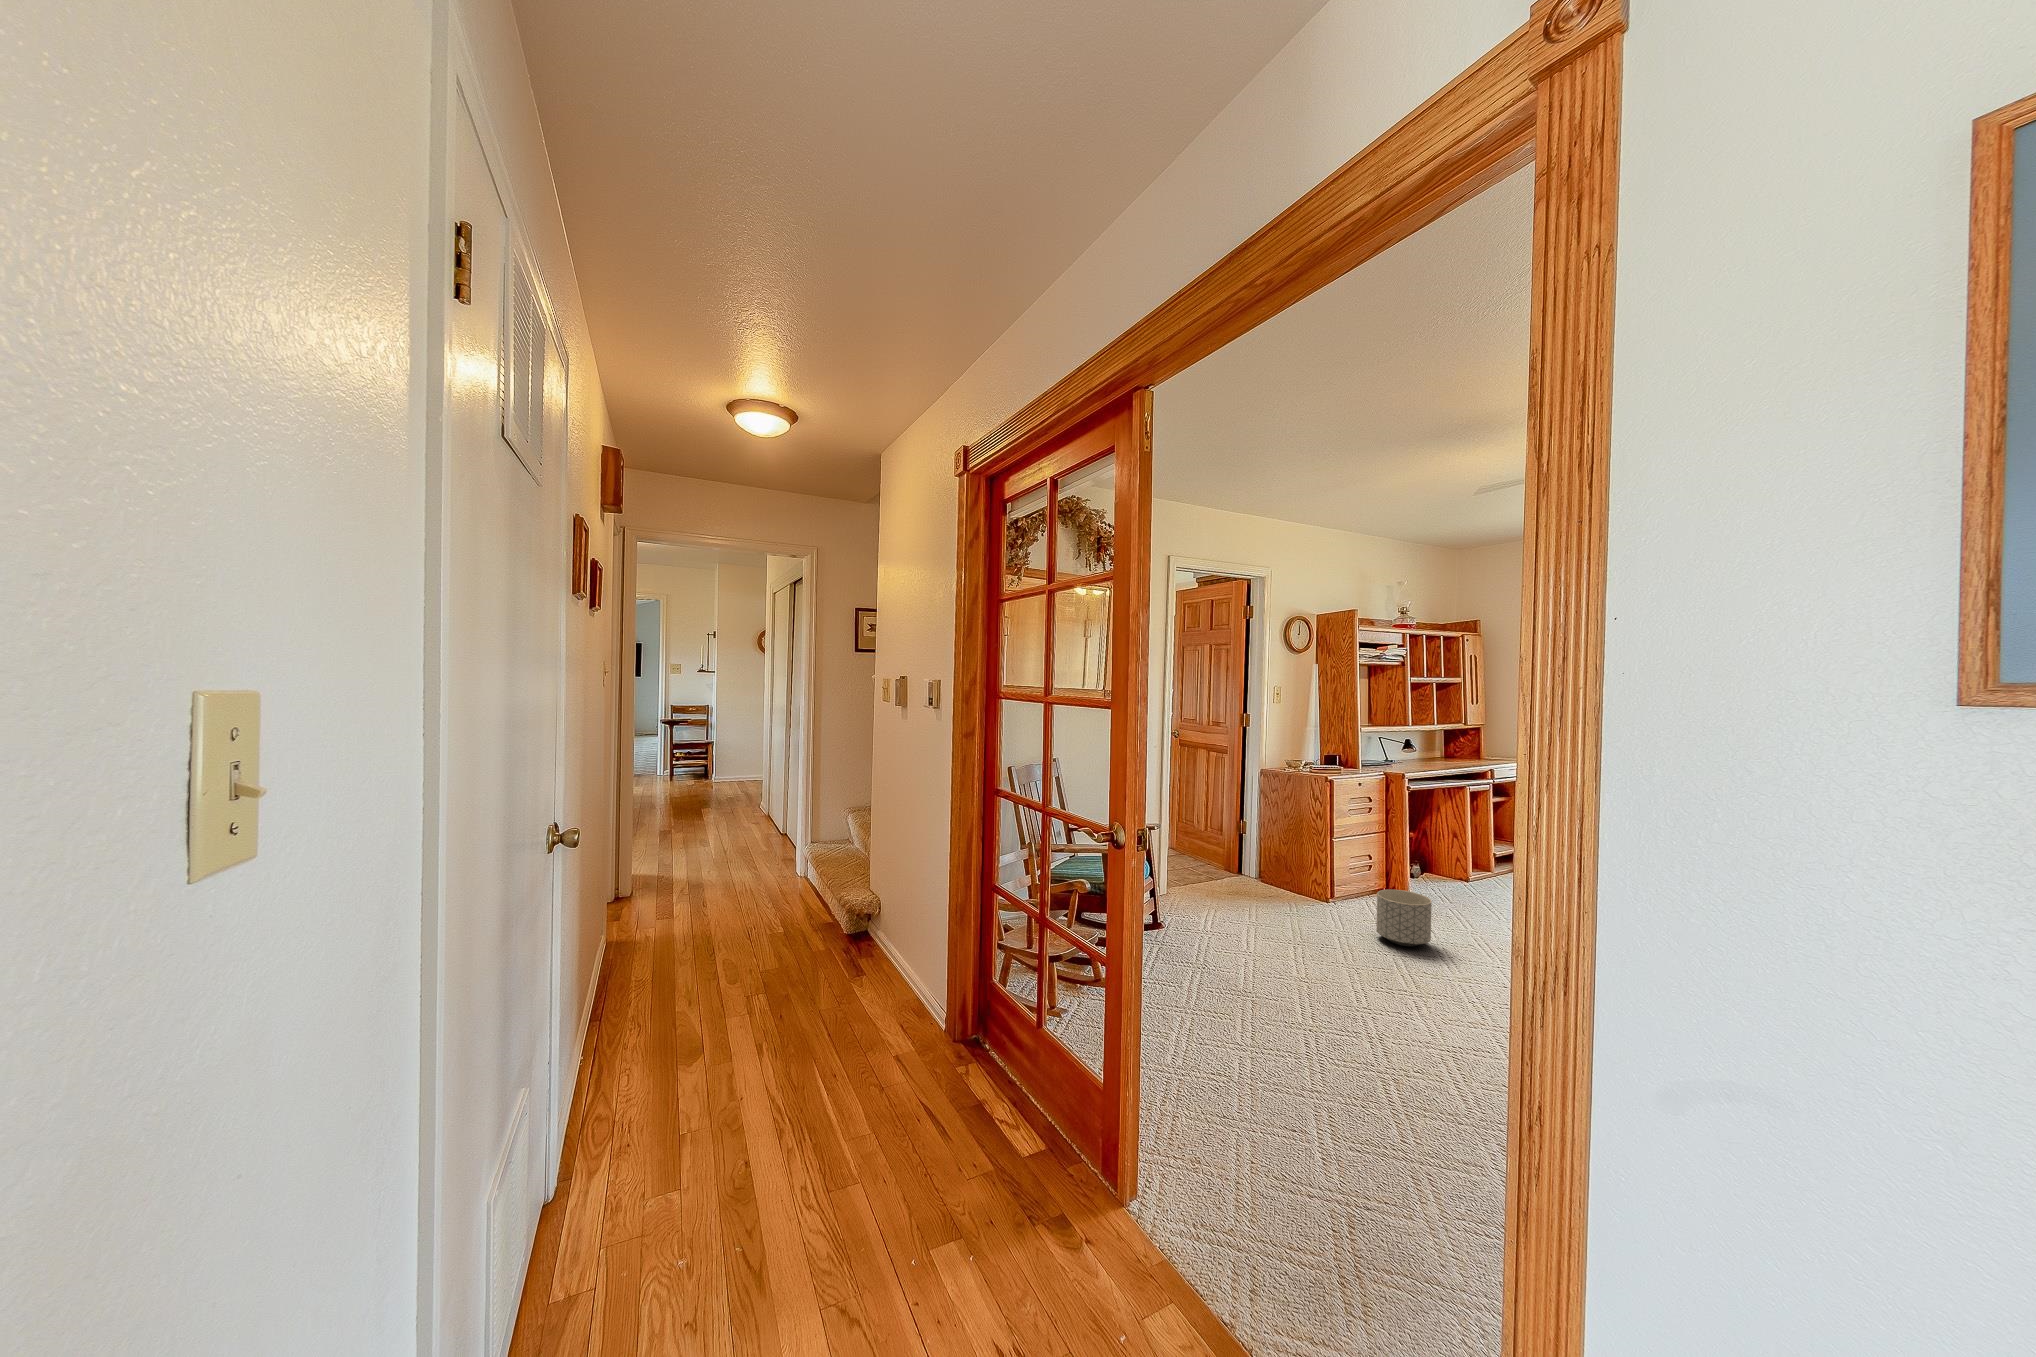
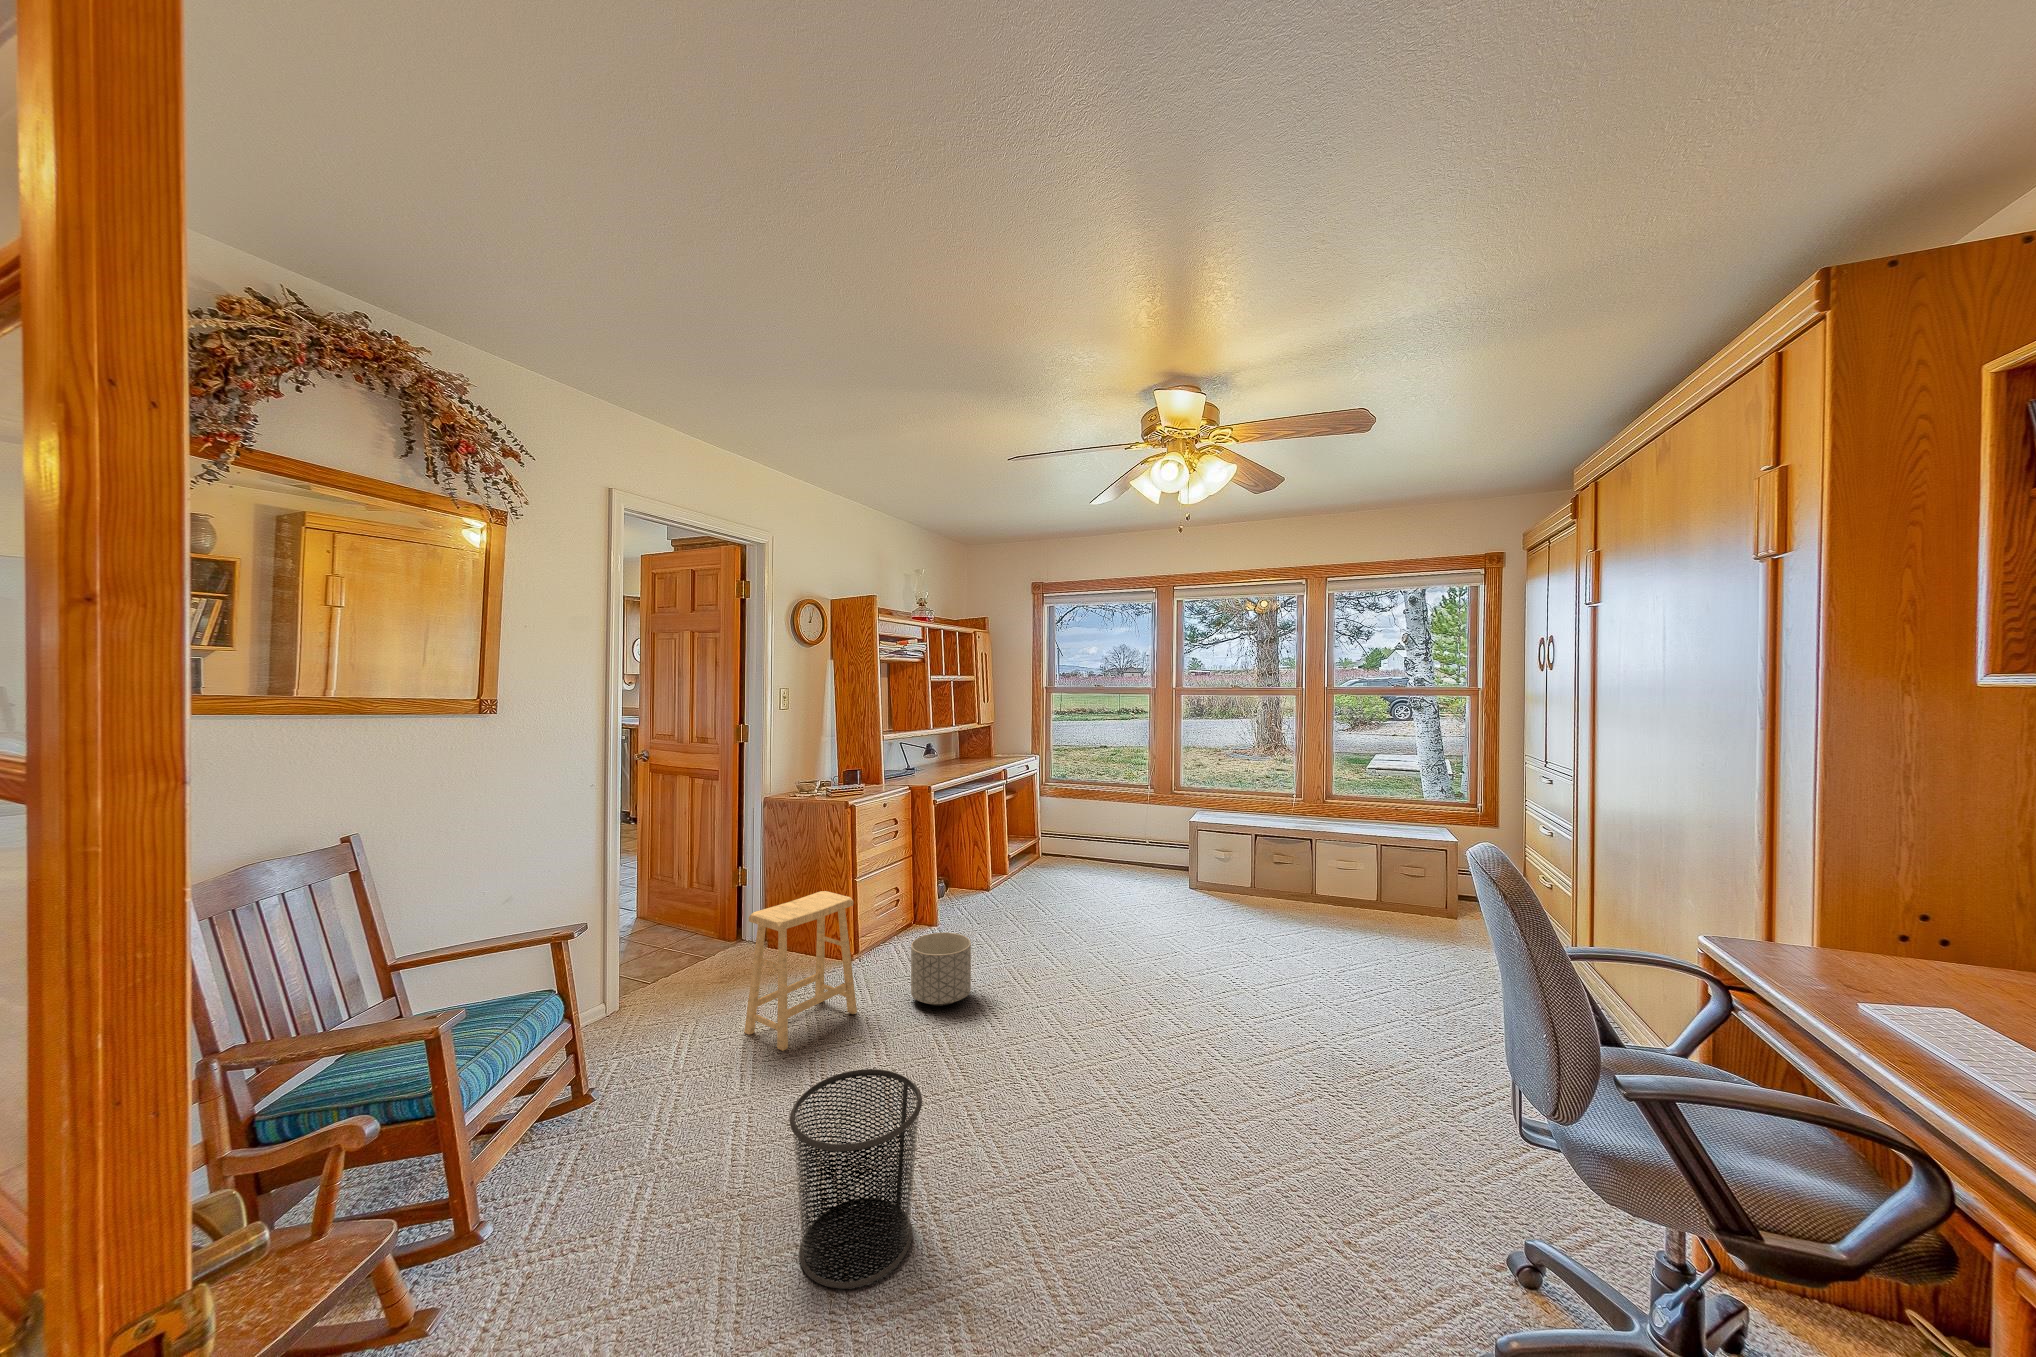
footstool: none [1249,839,1331,938] -> present [744,891,857,1051]
waste bin: none [1283,932,1369,1046] -> present [790,1069,922,1289]

